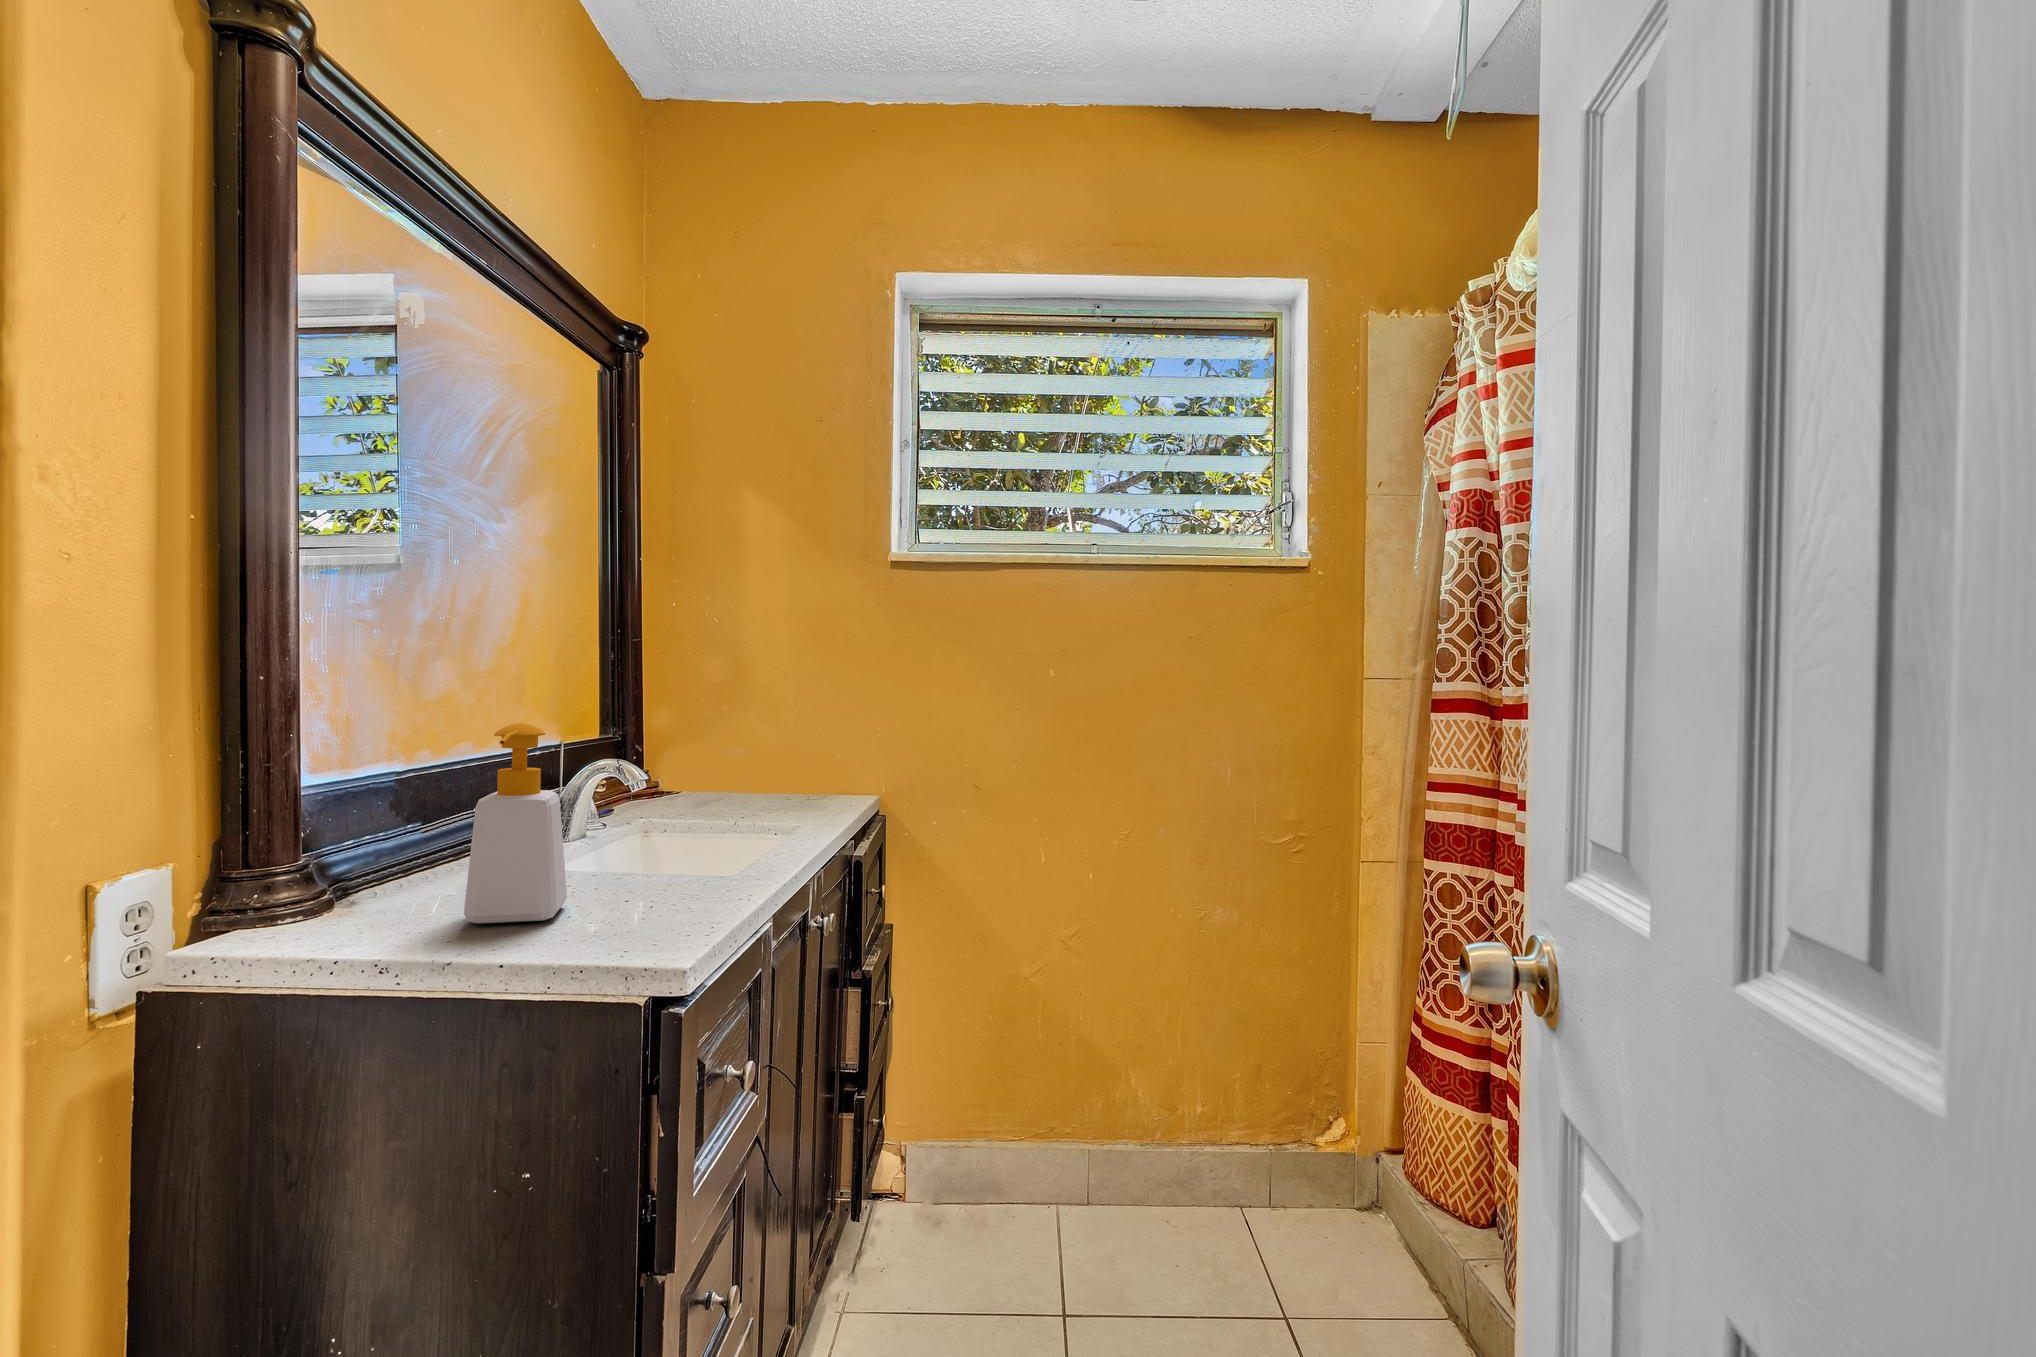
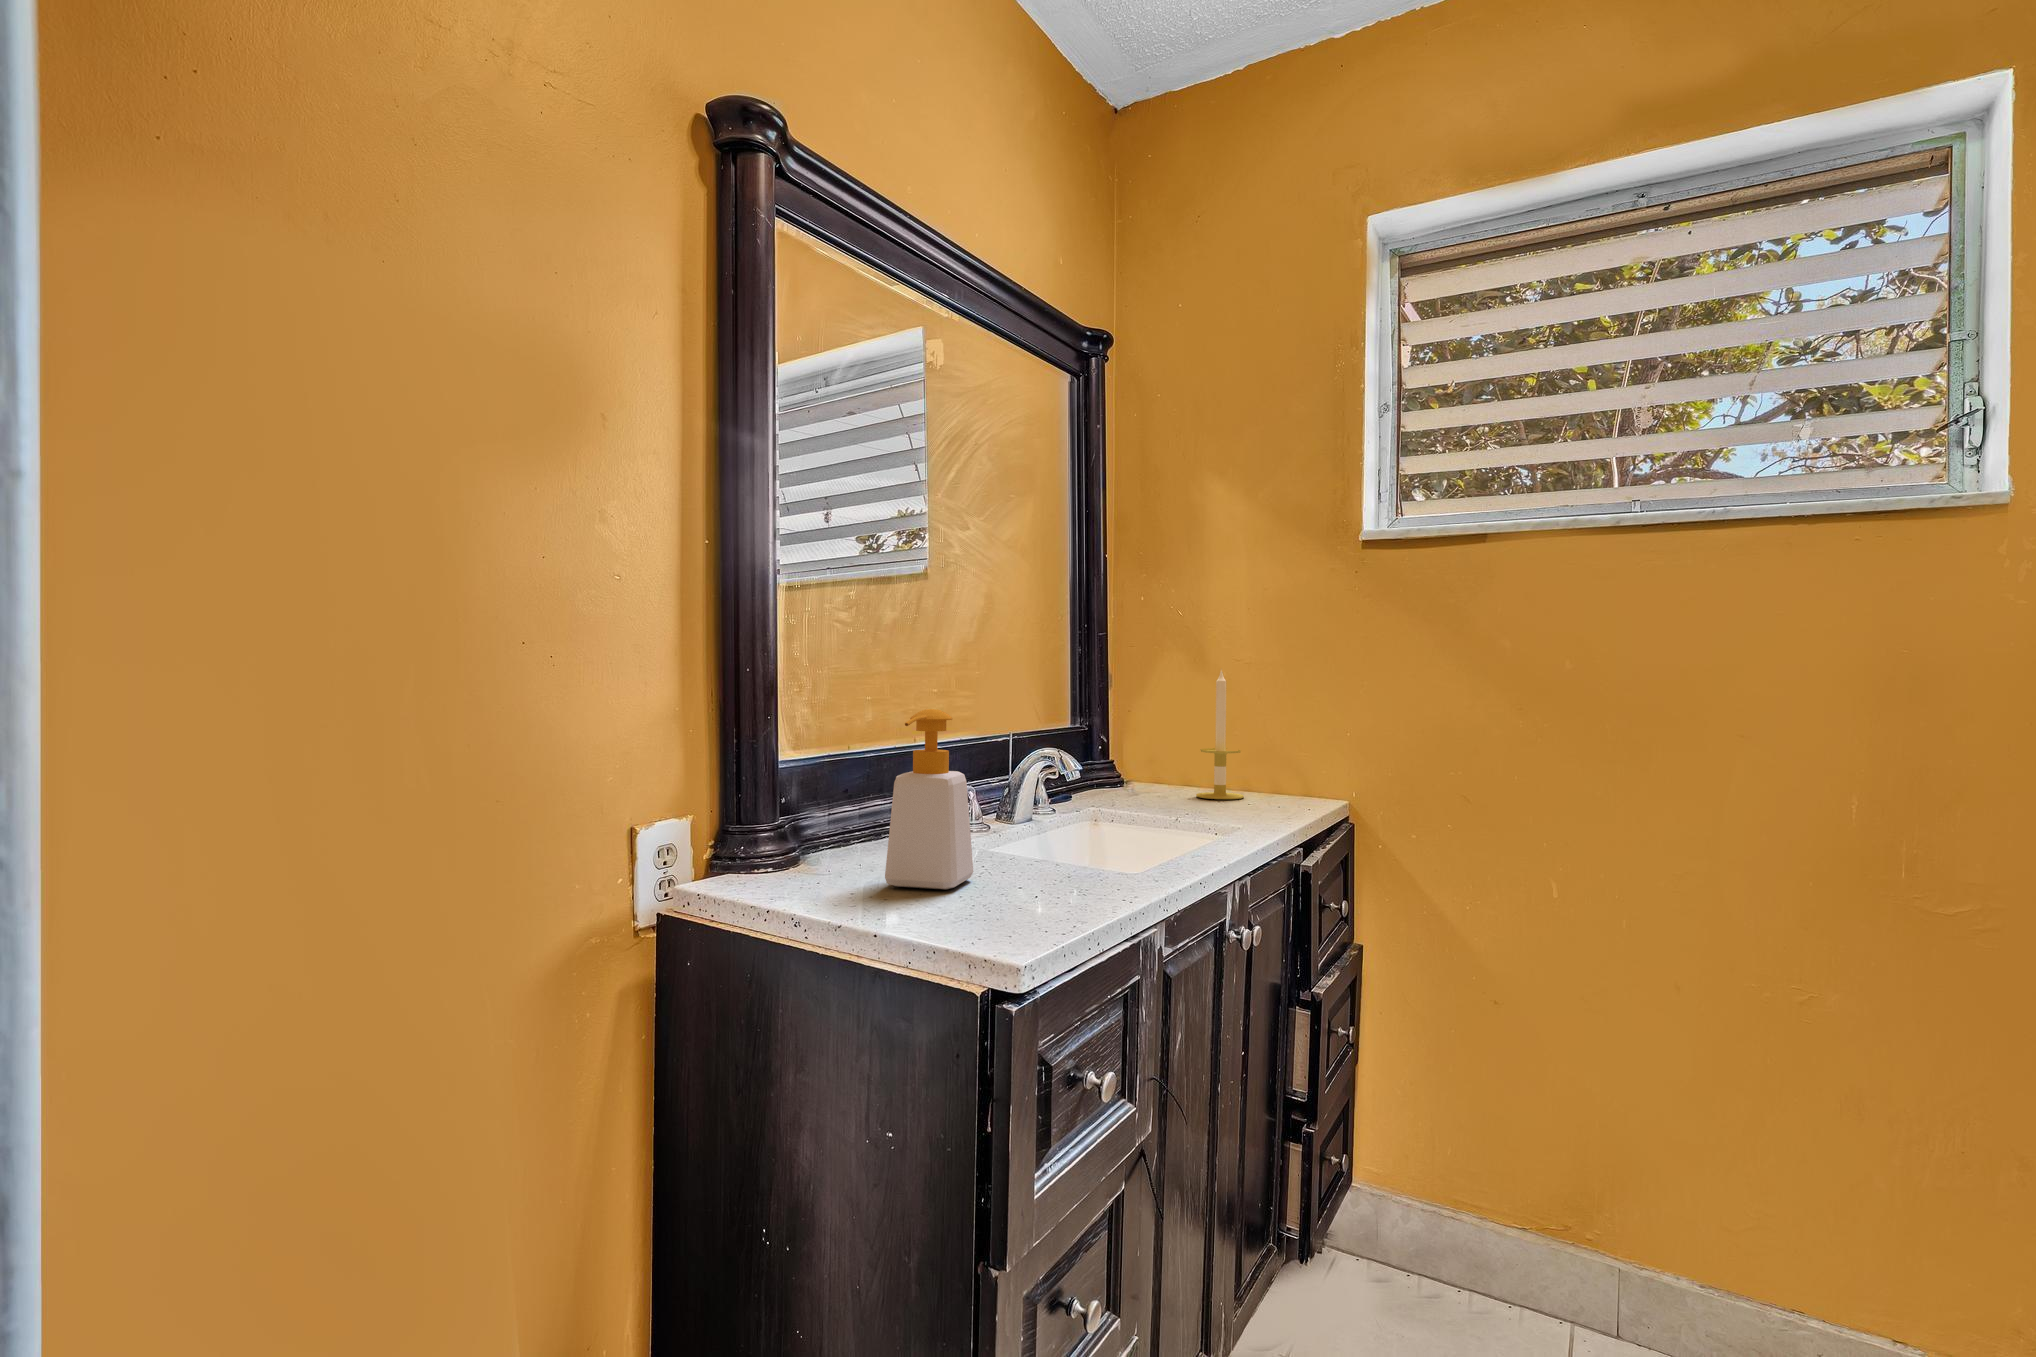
candle: none [734,674,780,798] -> present [1196,669,1244,799]

